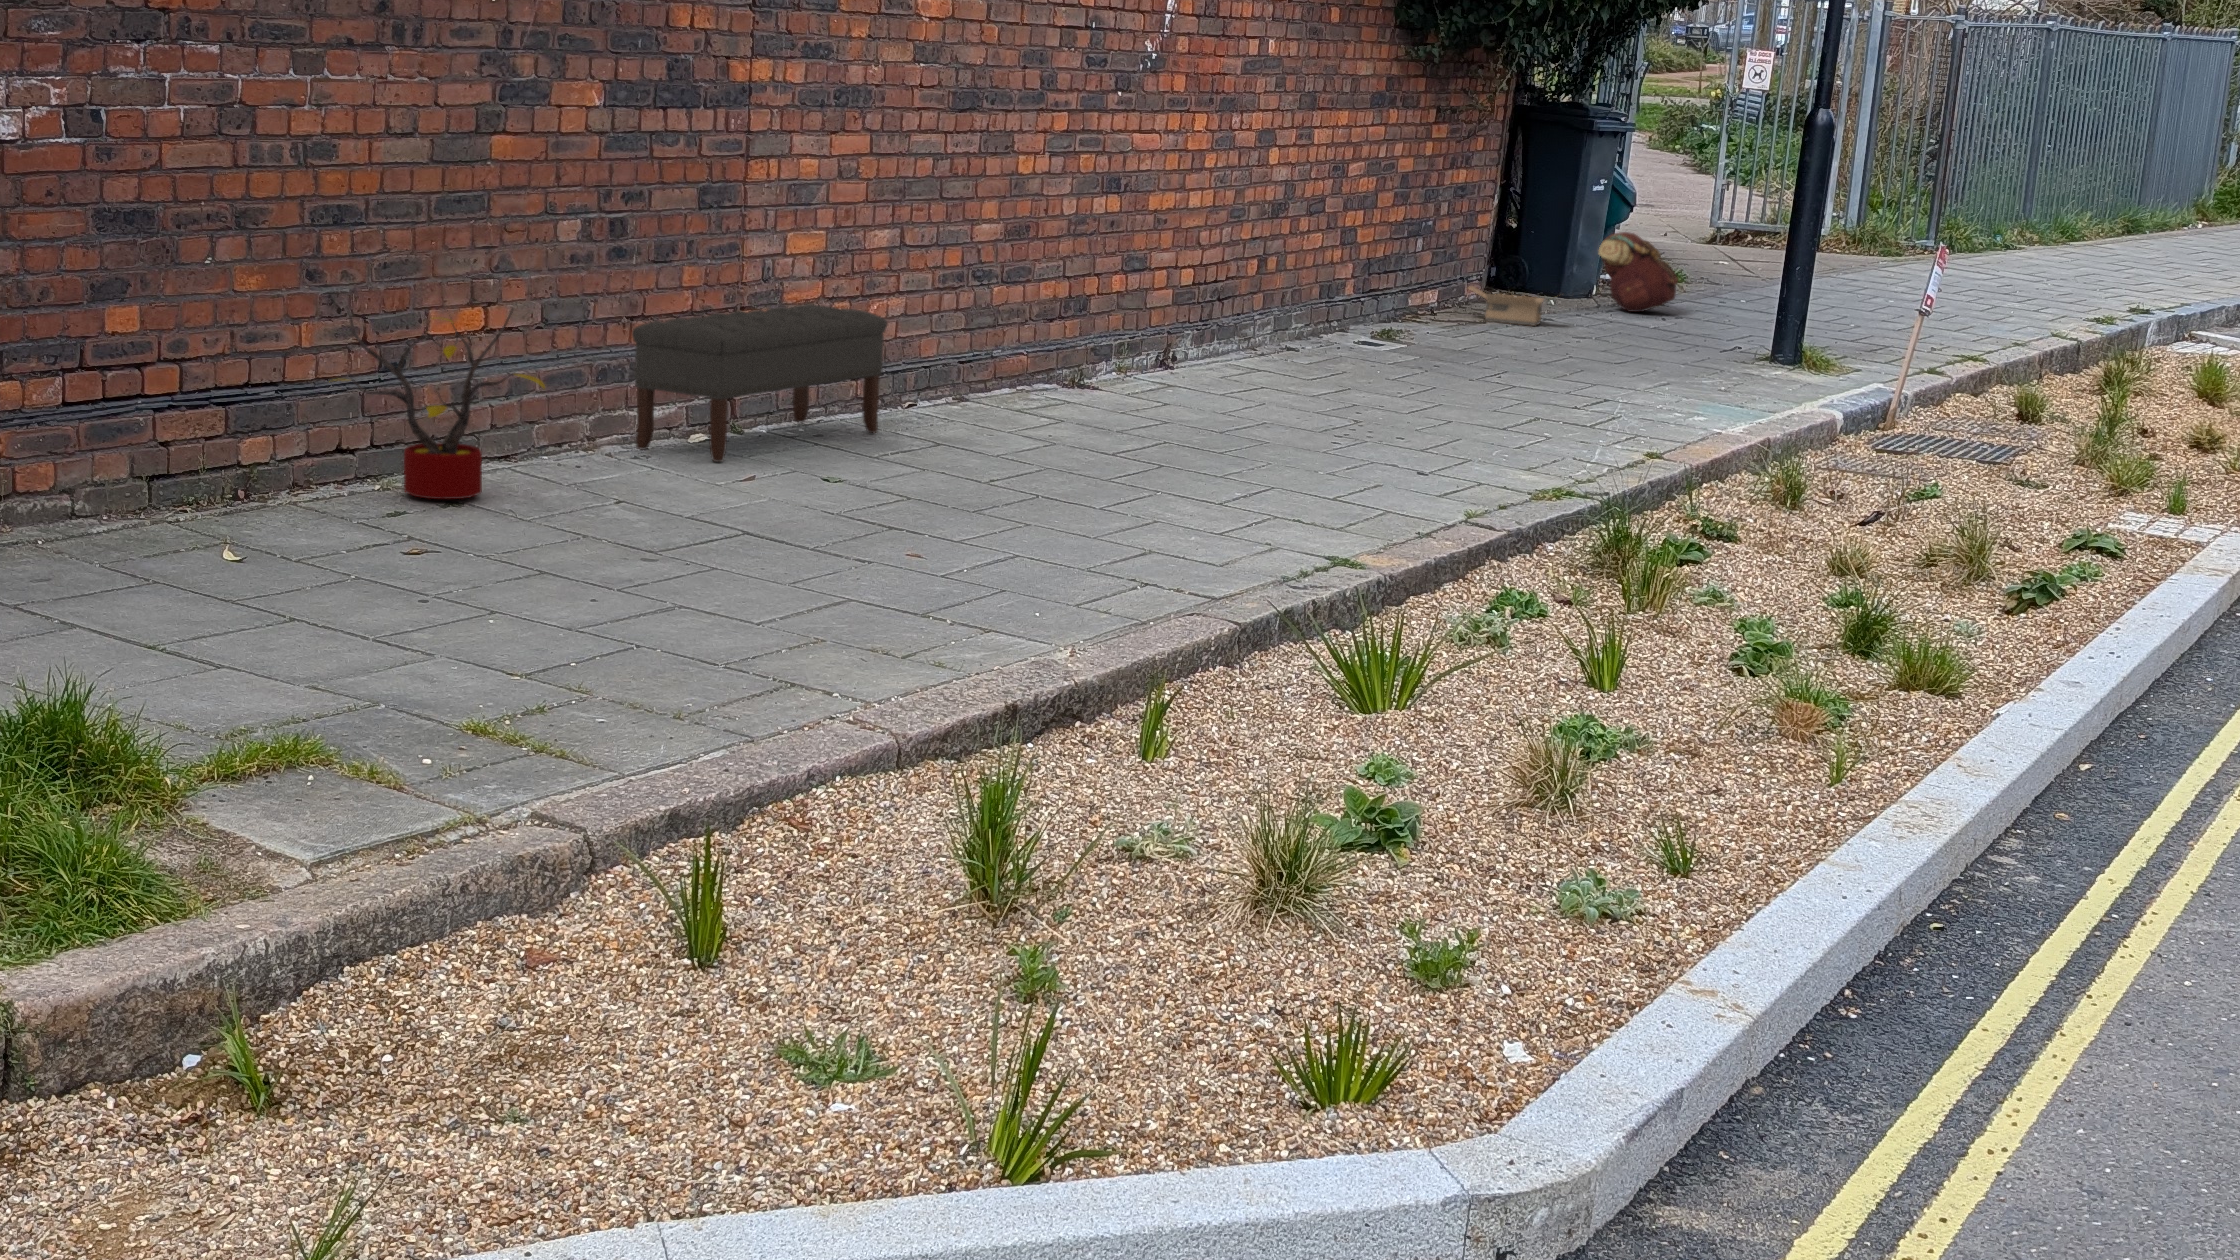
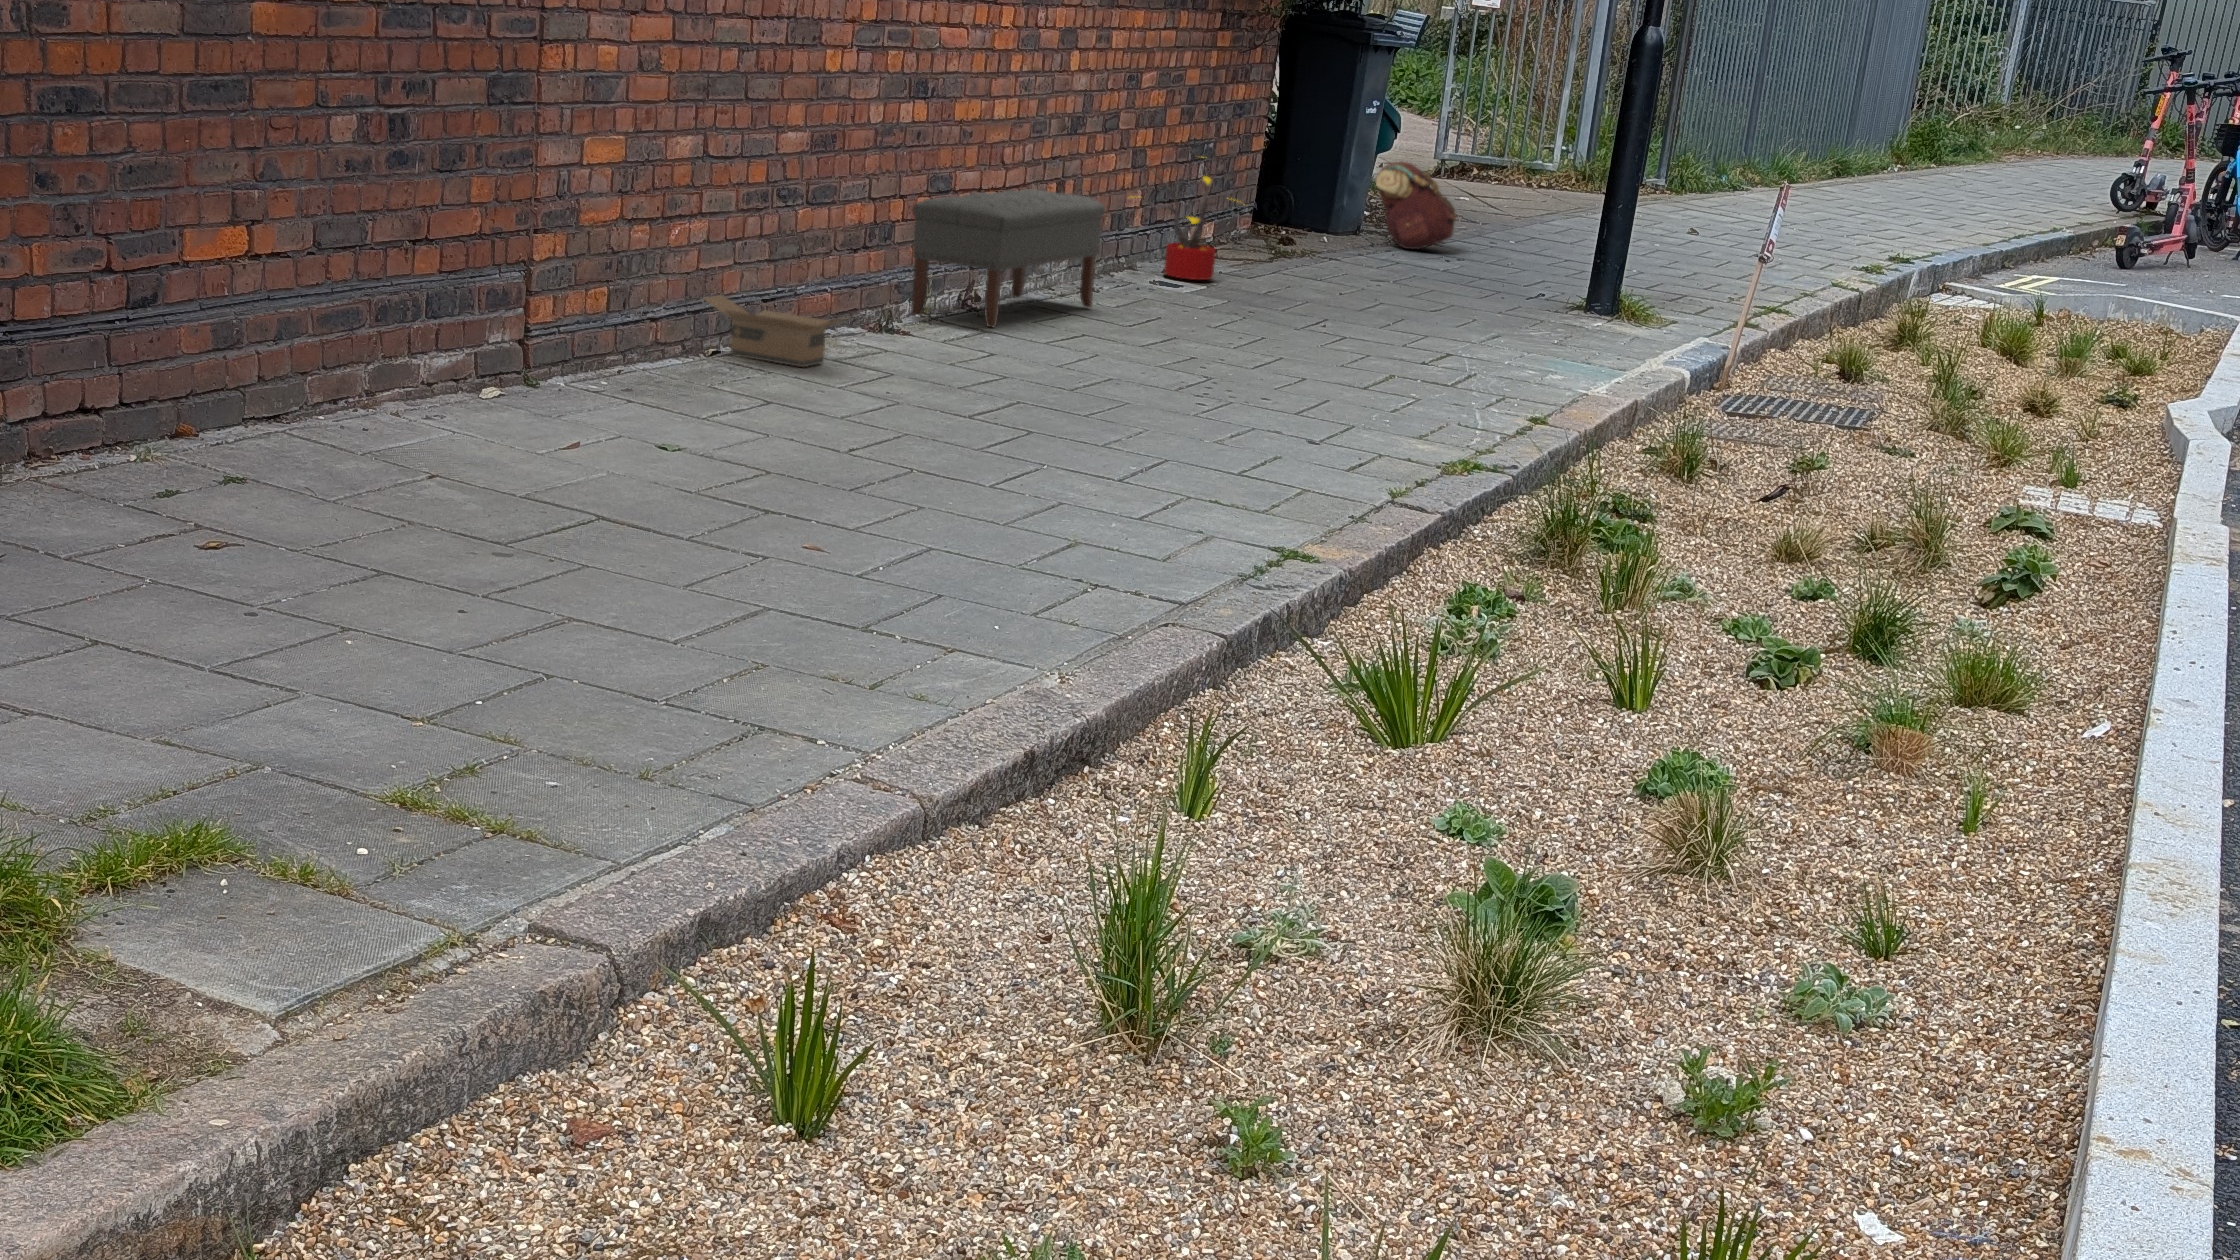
cardboard box: present [1469,286,1543,326] -> present [704,295,853,367]
bench: present [632,304,887,462] -> present [911,189,1105,327]
decorative plant: present [329,309,545,499] -> present [1132,167,1244,280]

